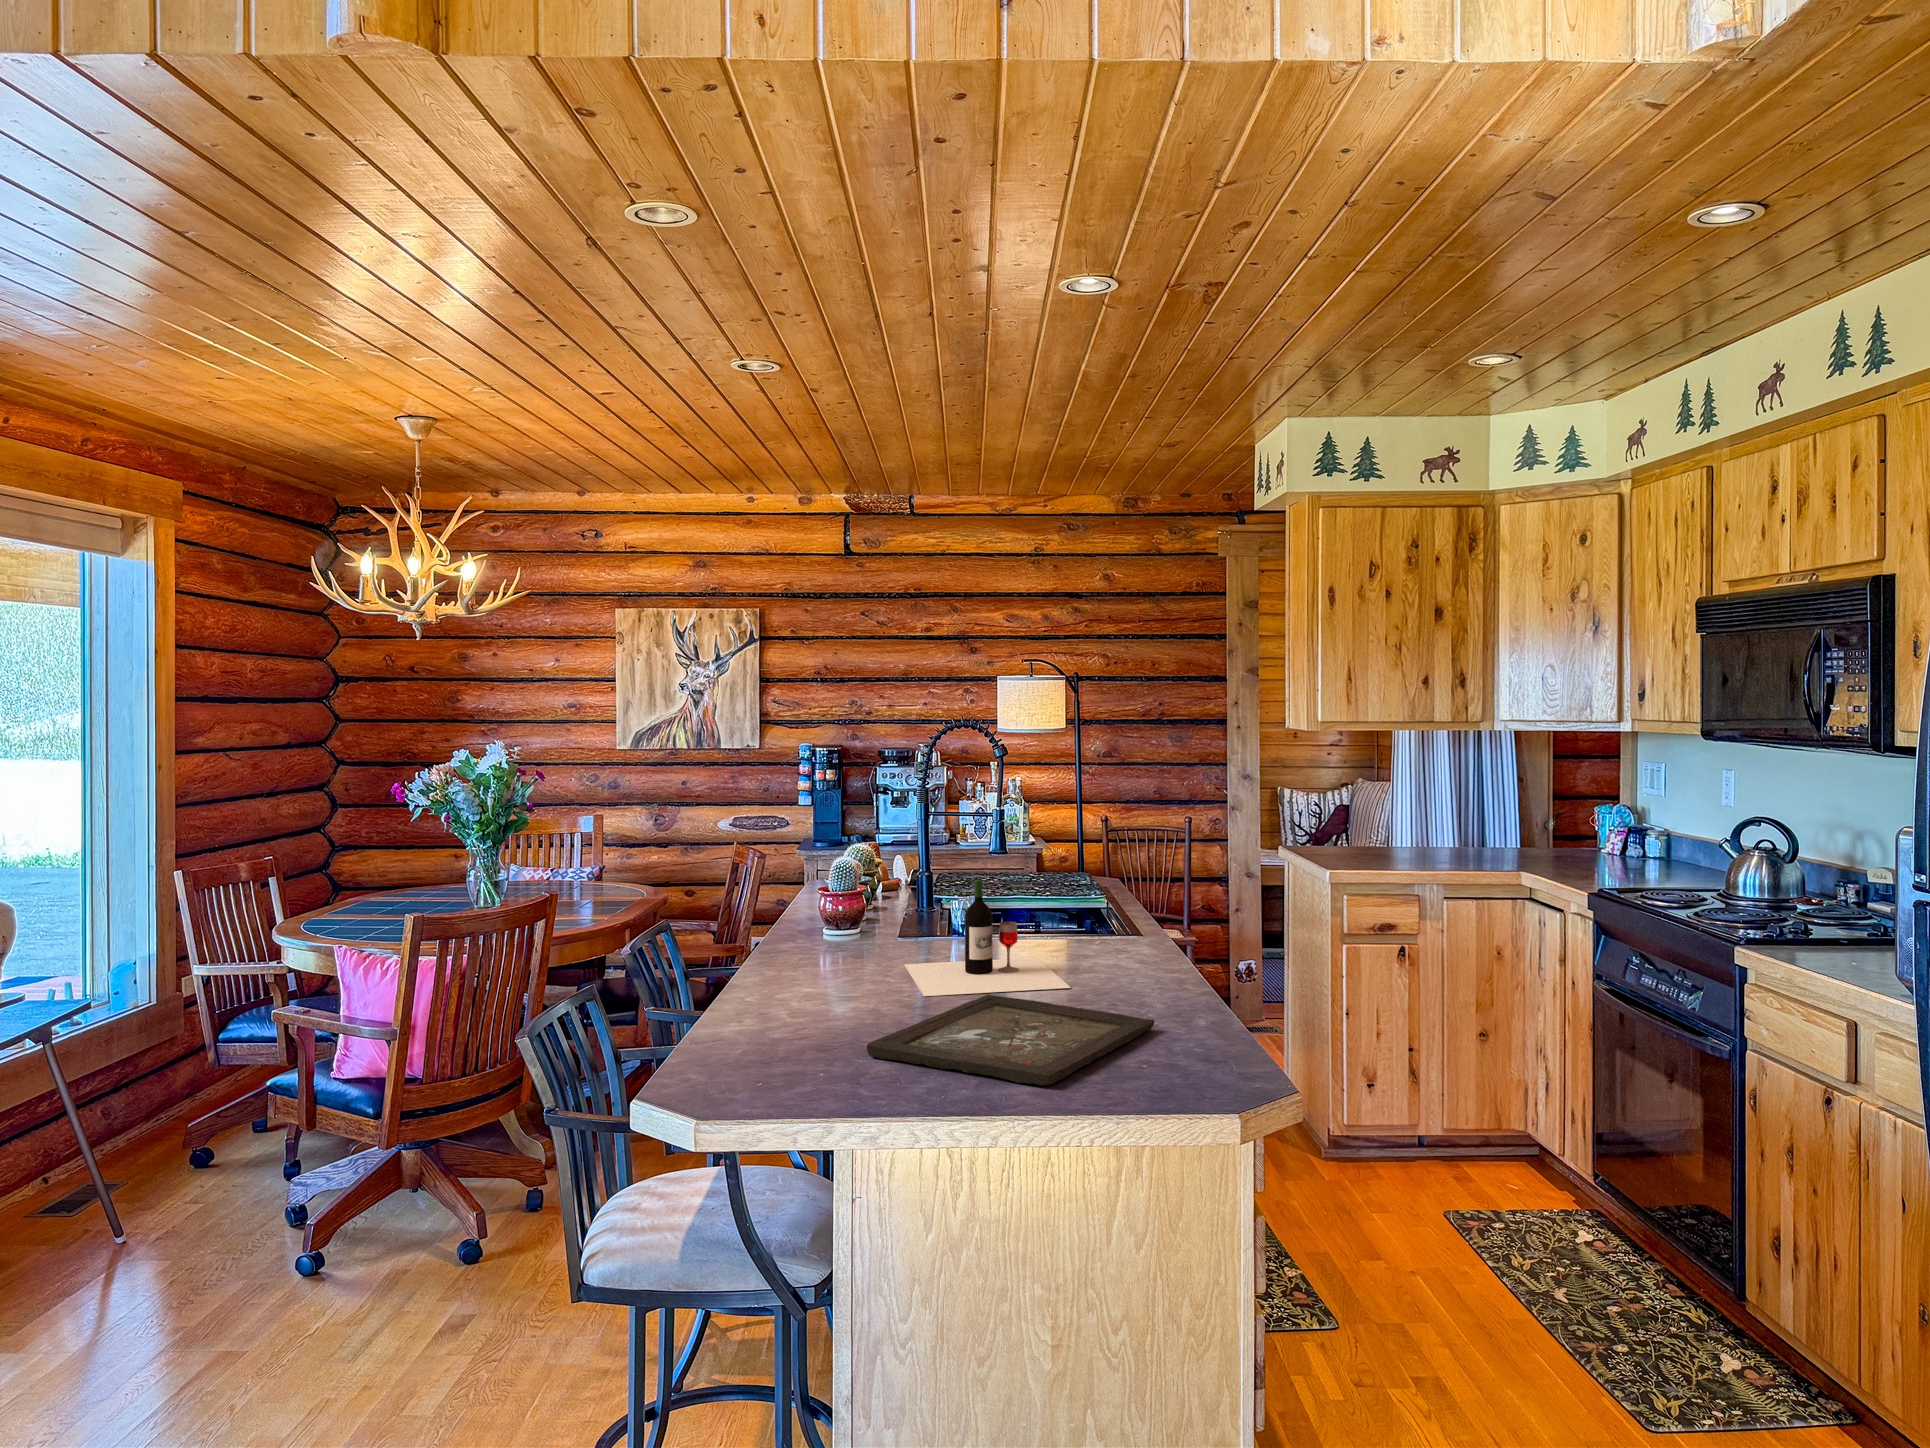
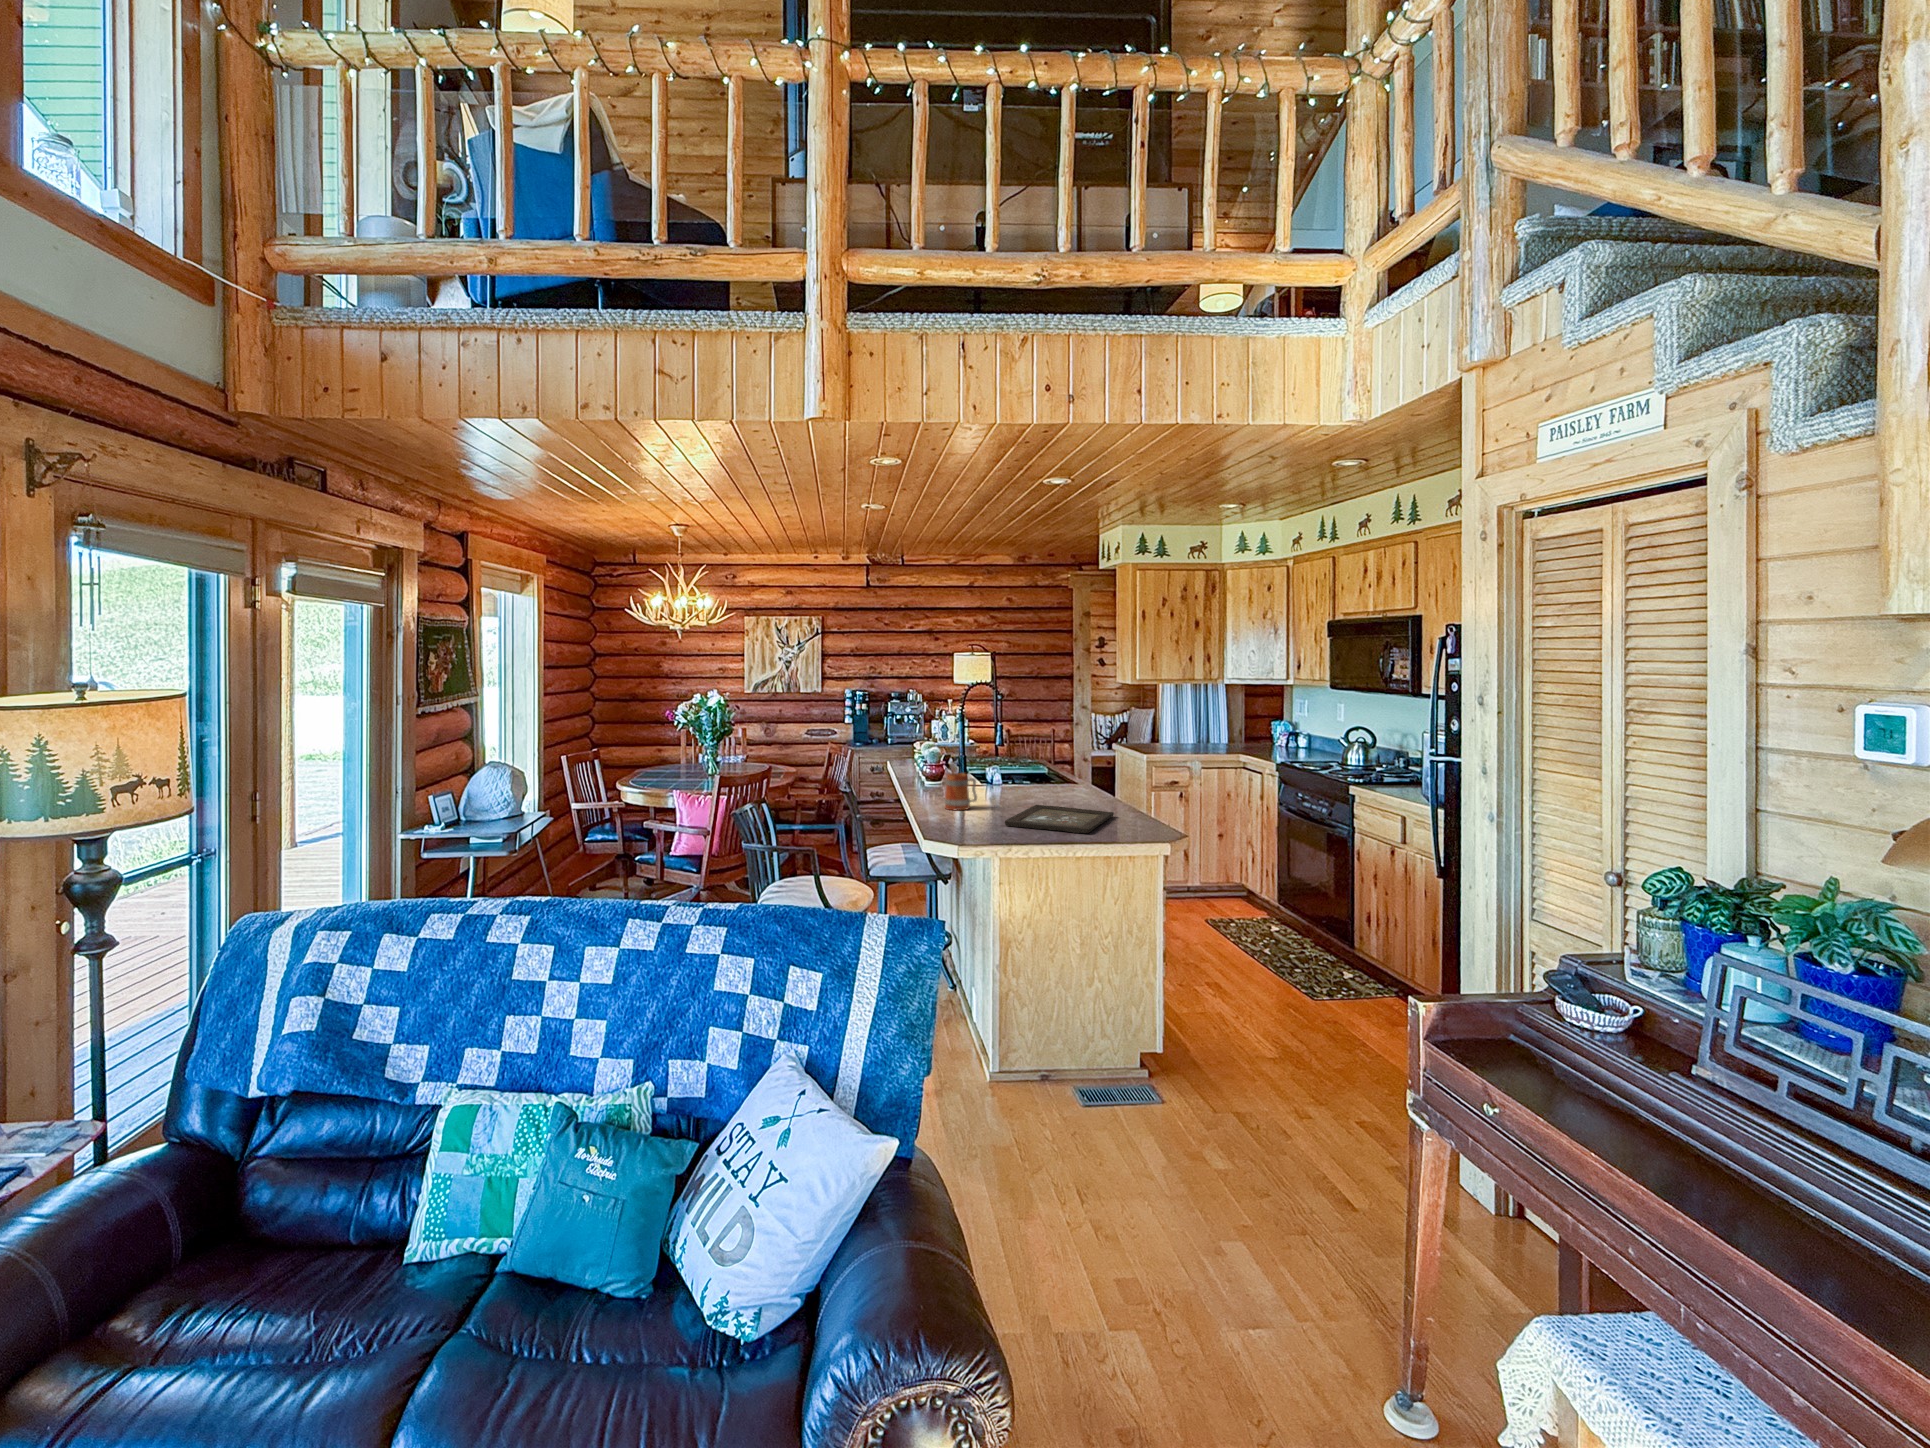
wine bottle: present [905,880,1071,996] -> none [981,757,1065,807]
mug: none [782,918,861,1006] -> present [944,773,977,810]

